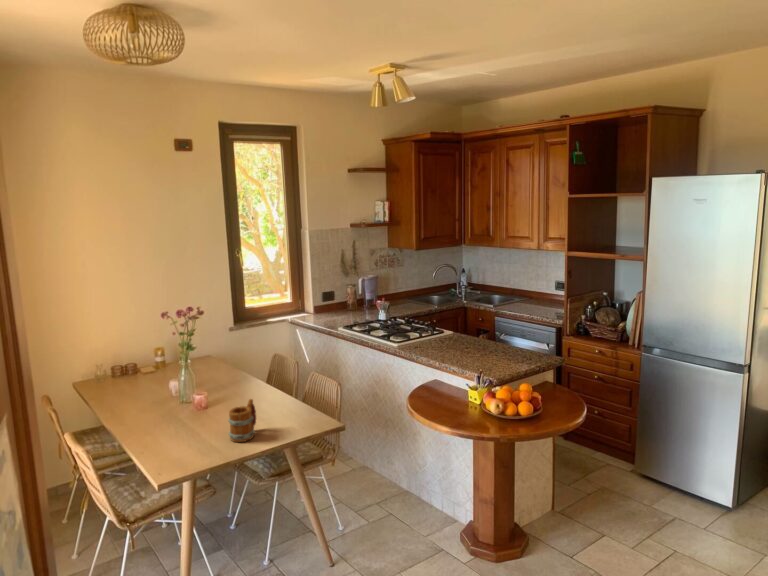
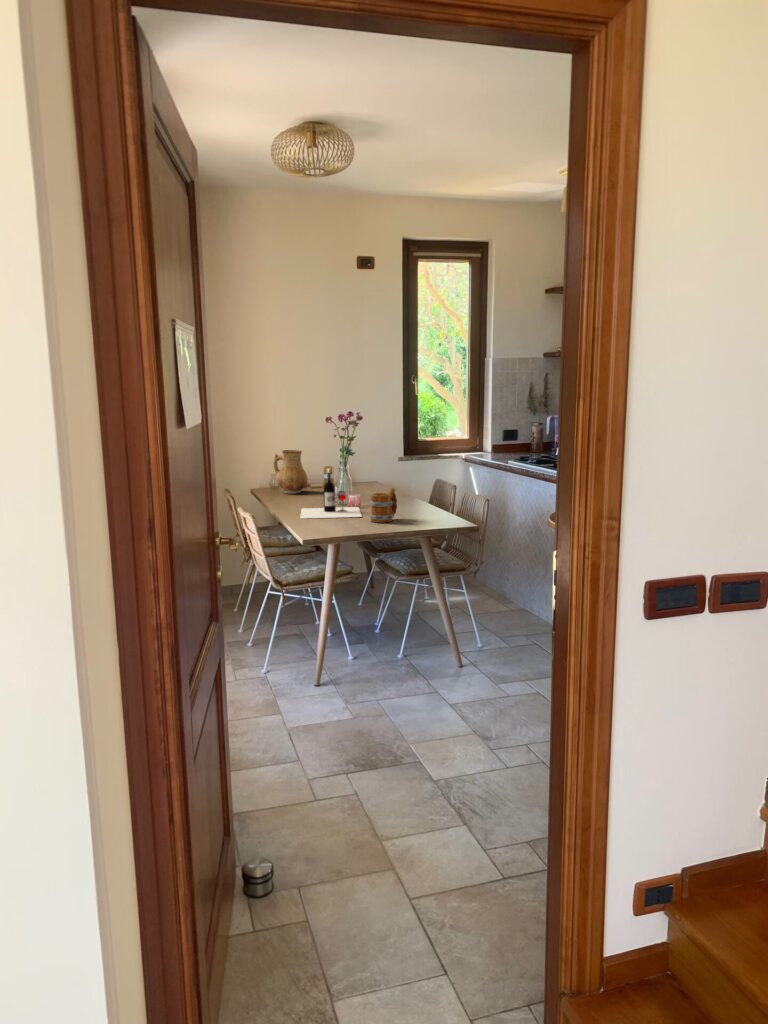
ceramic pitcher: none [100,343,141,391] -> present [273,450,307,494]
wine bottle: none [143,384,218,446] -> present [301,473,362,518]

